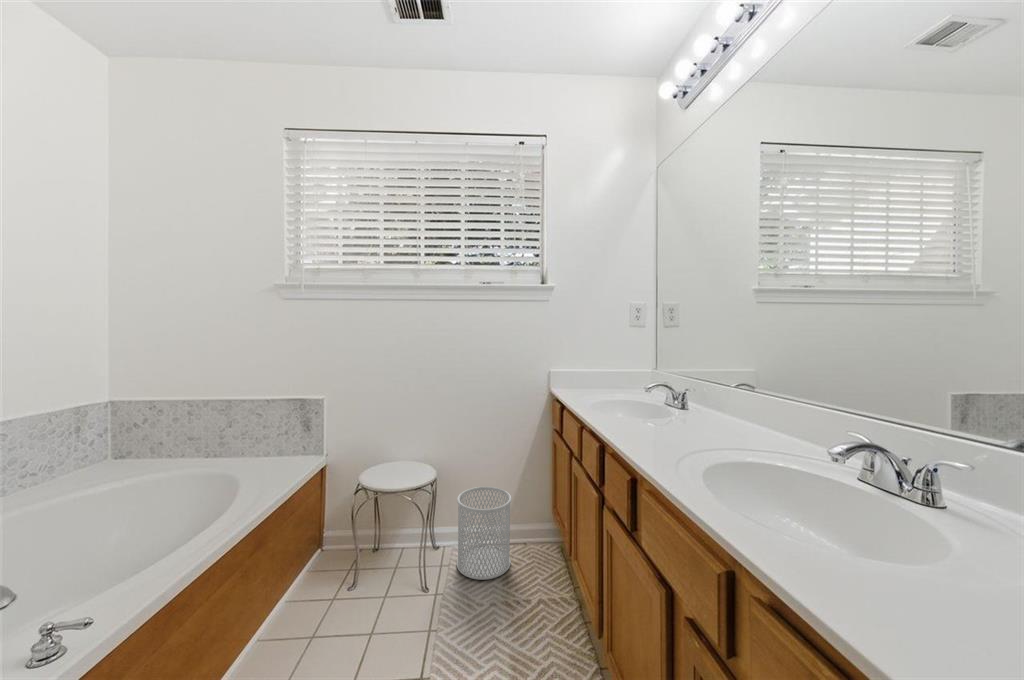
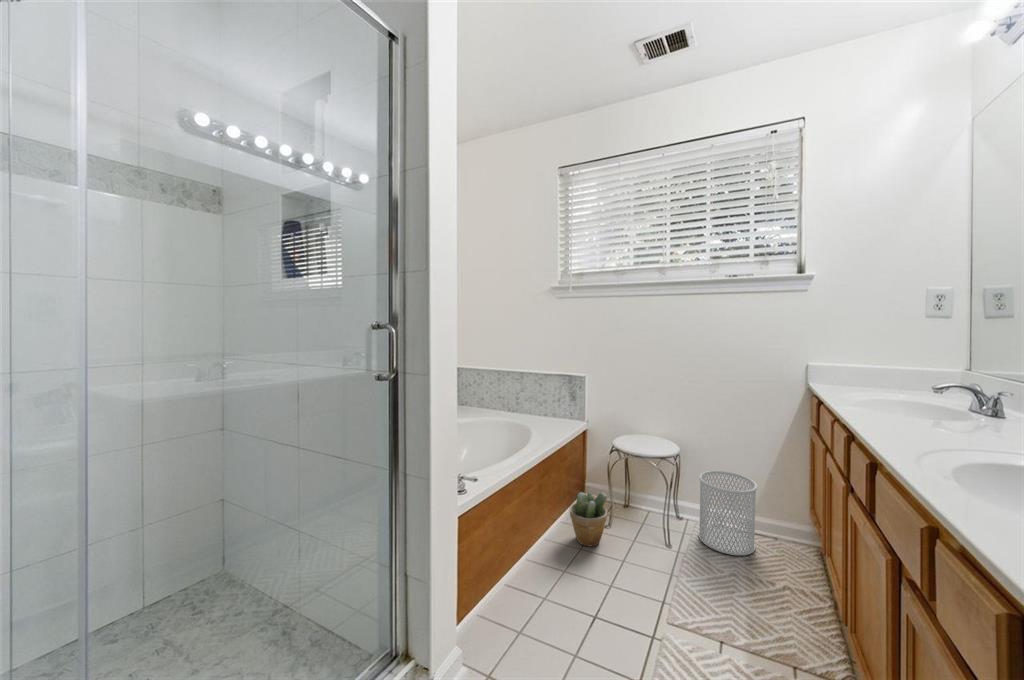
potted plant: none [292,551,349,634] -> present [570,492,607,546]

